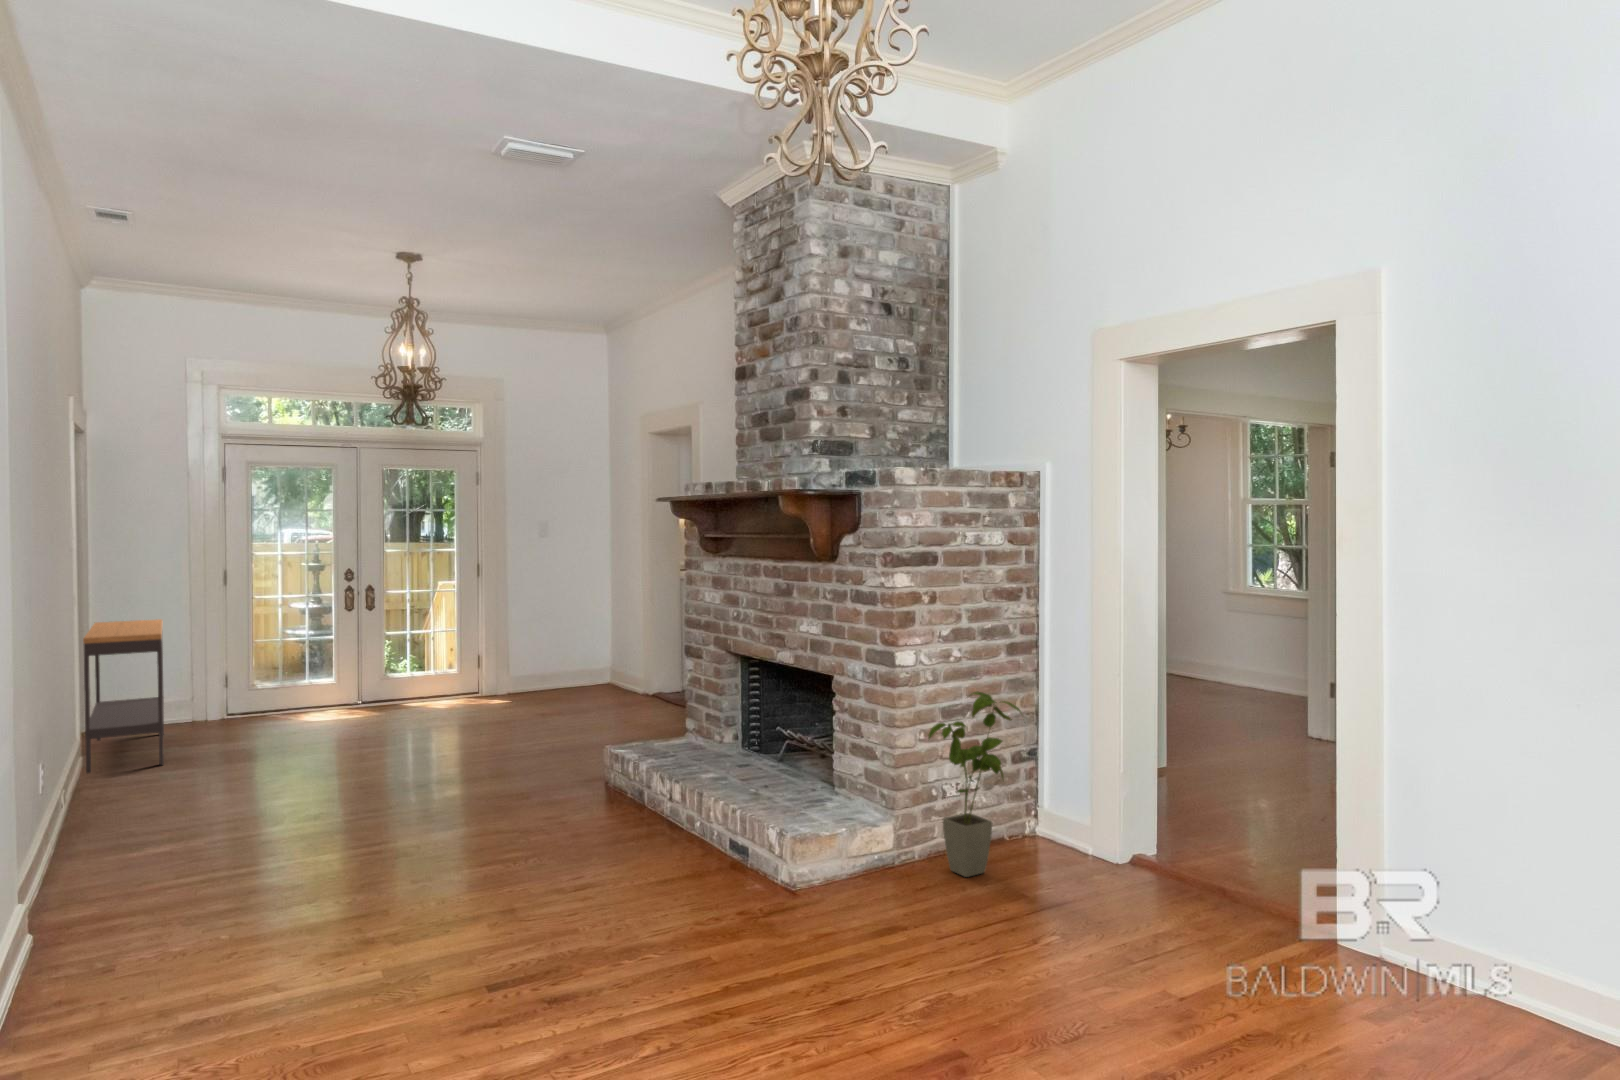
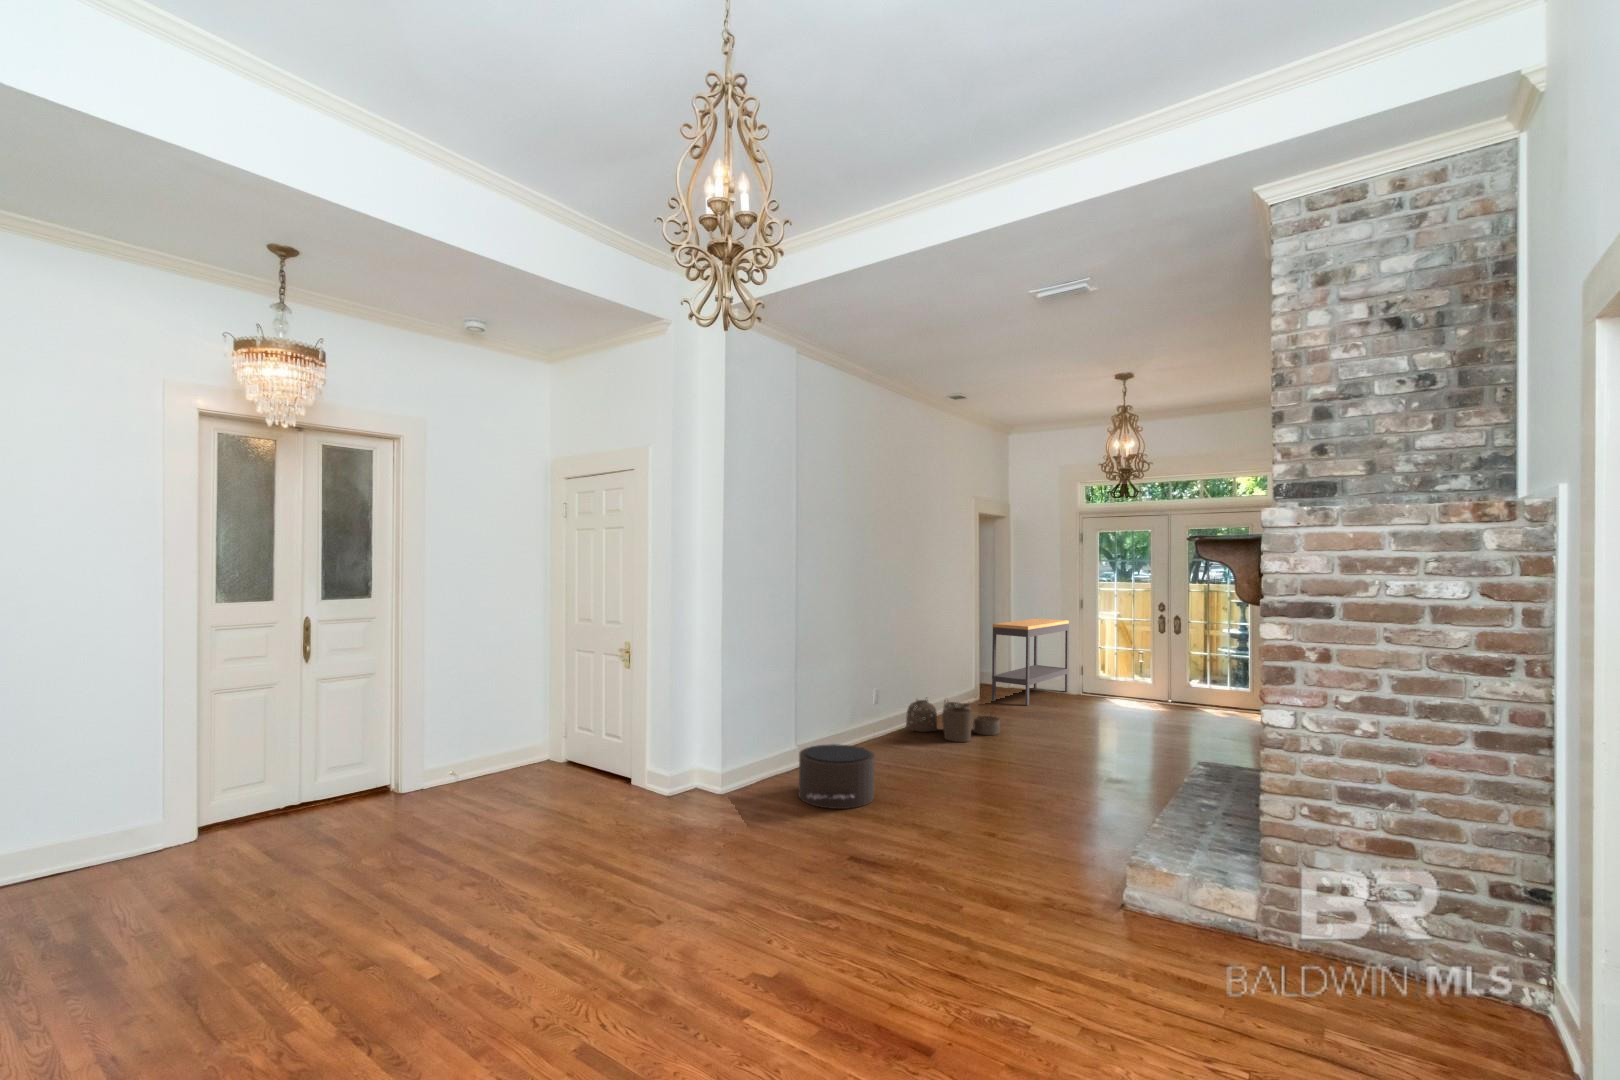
house plant: present [929,692,1021,877] -> none [1276,772,1419,998]
woven basket: none [62,768,241,851] -> present [906,700,1000,742]
pouf: none [162,866,364,998] -> present [799,744,875,809]

